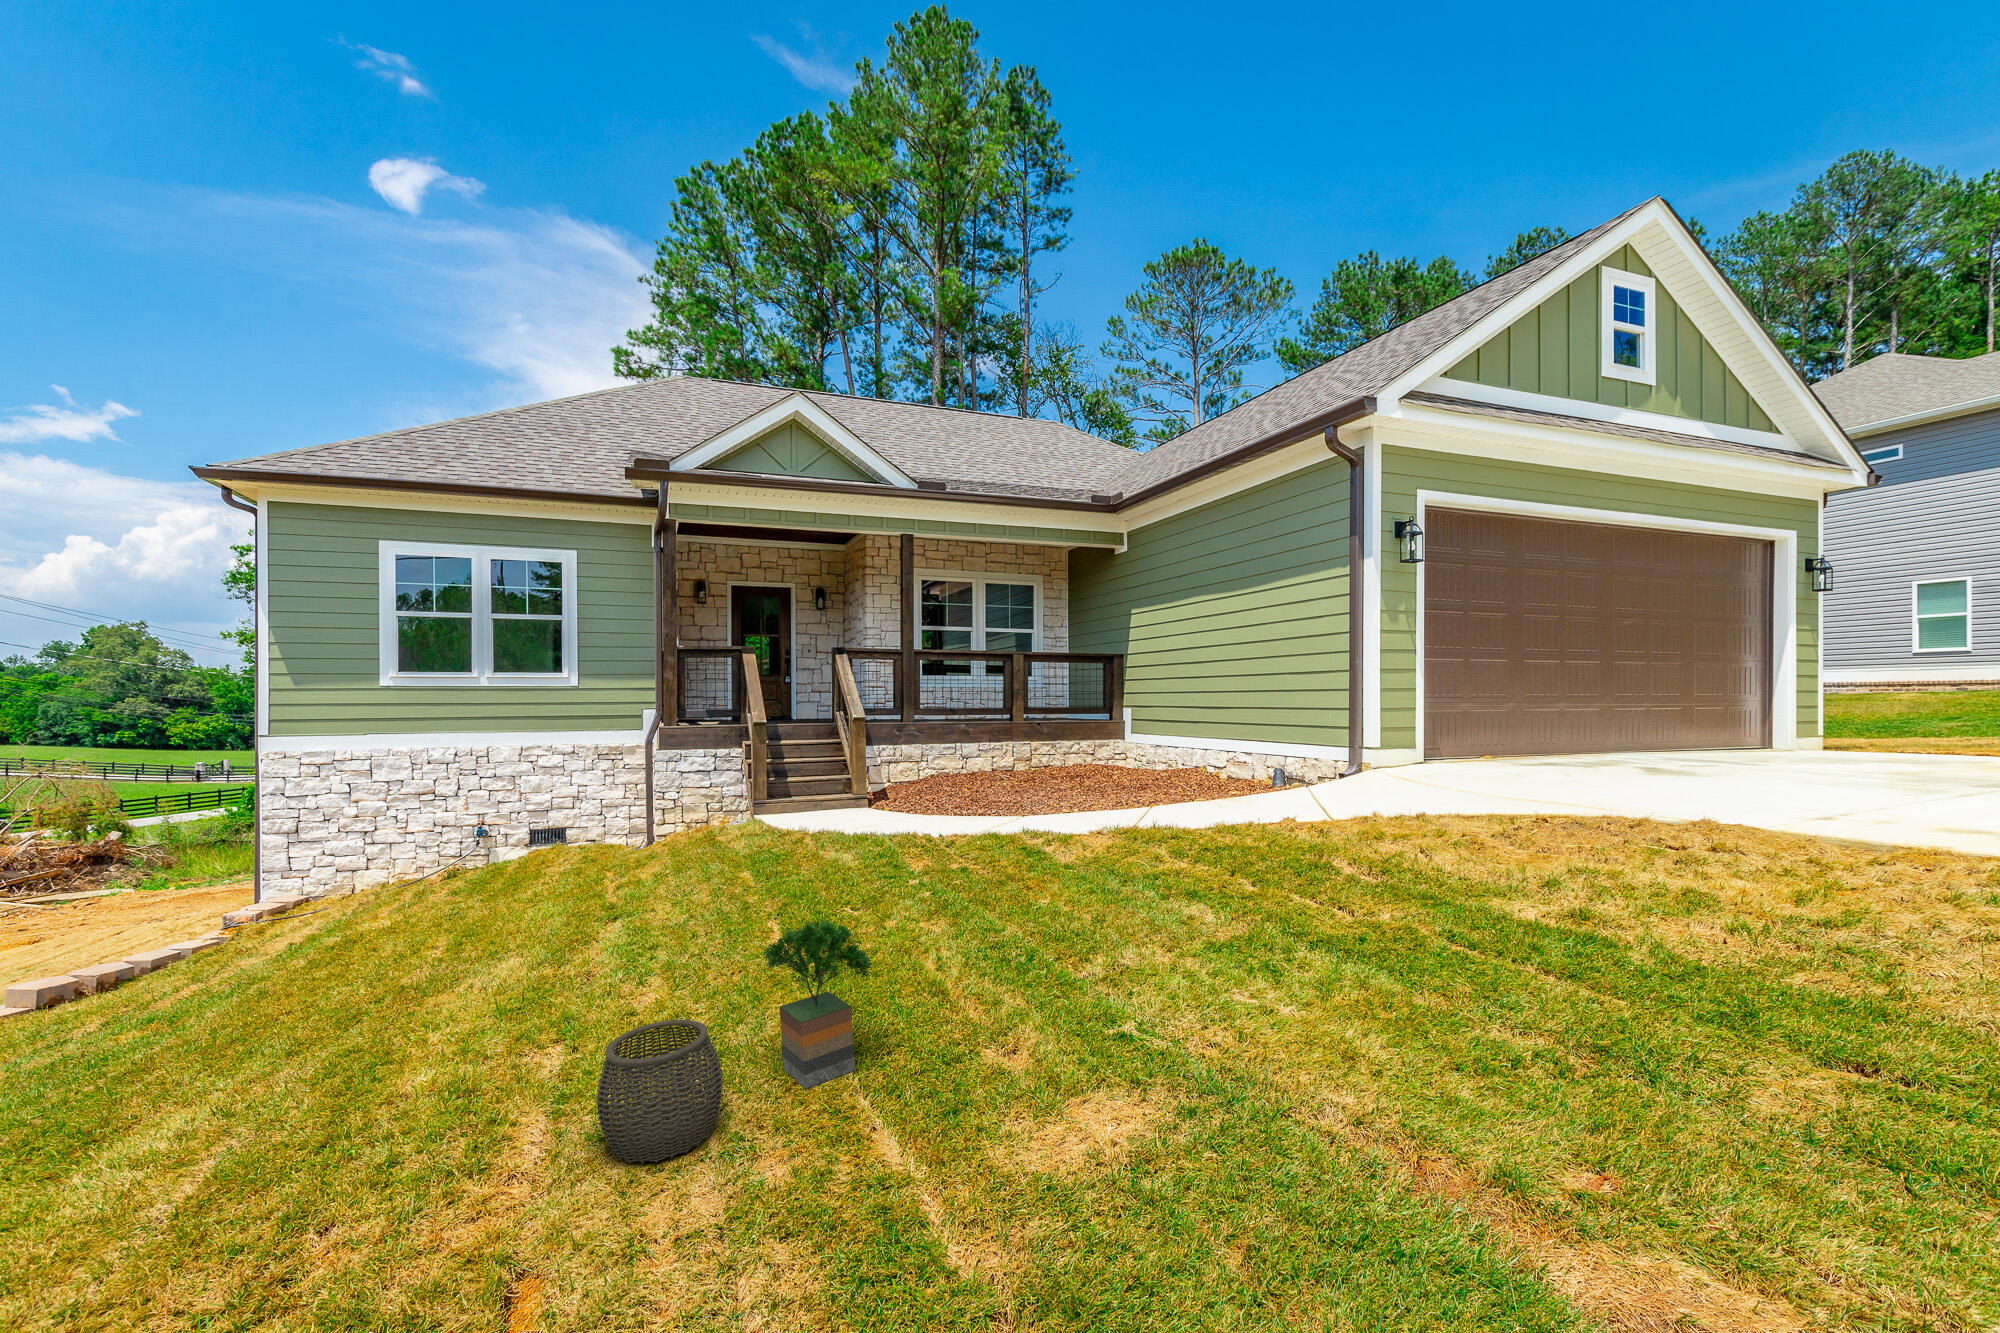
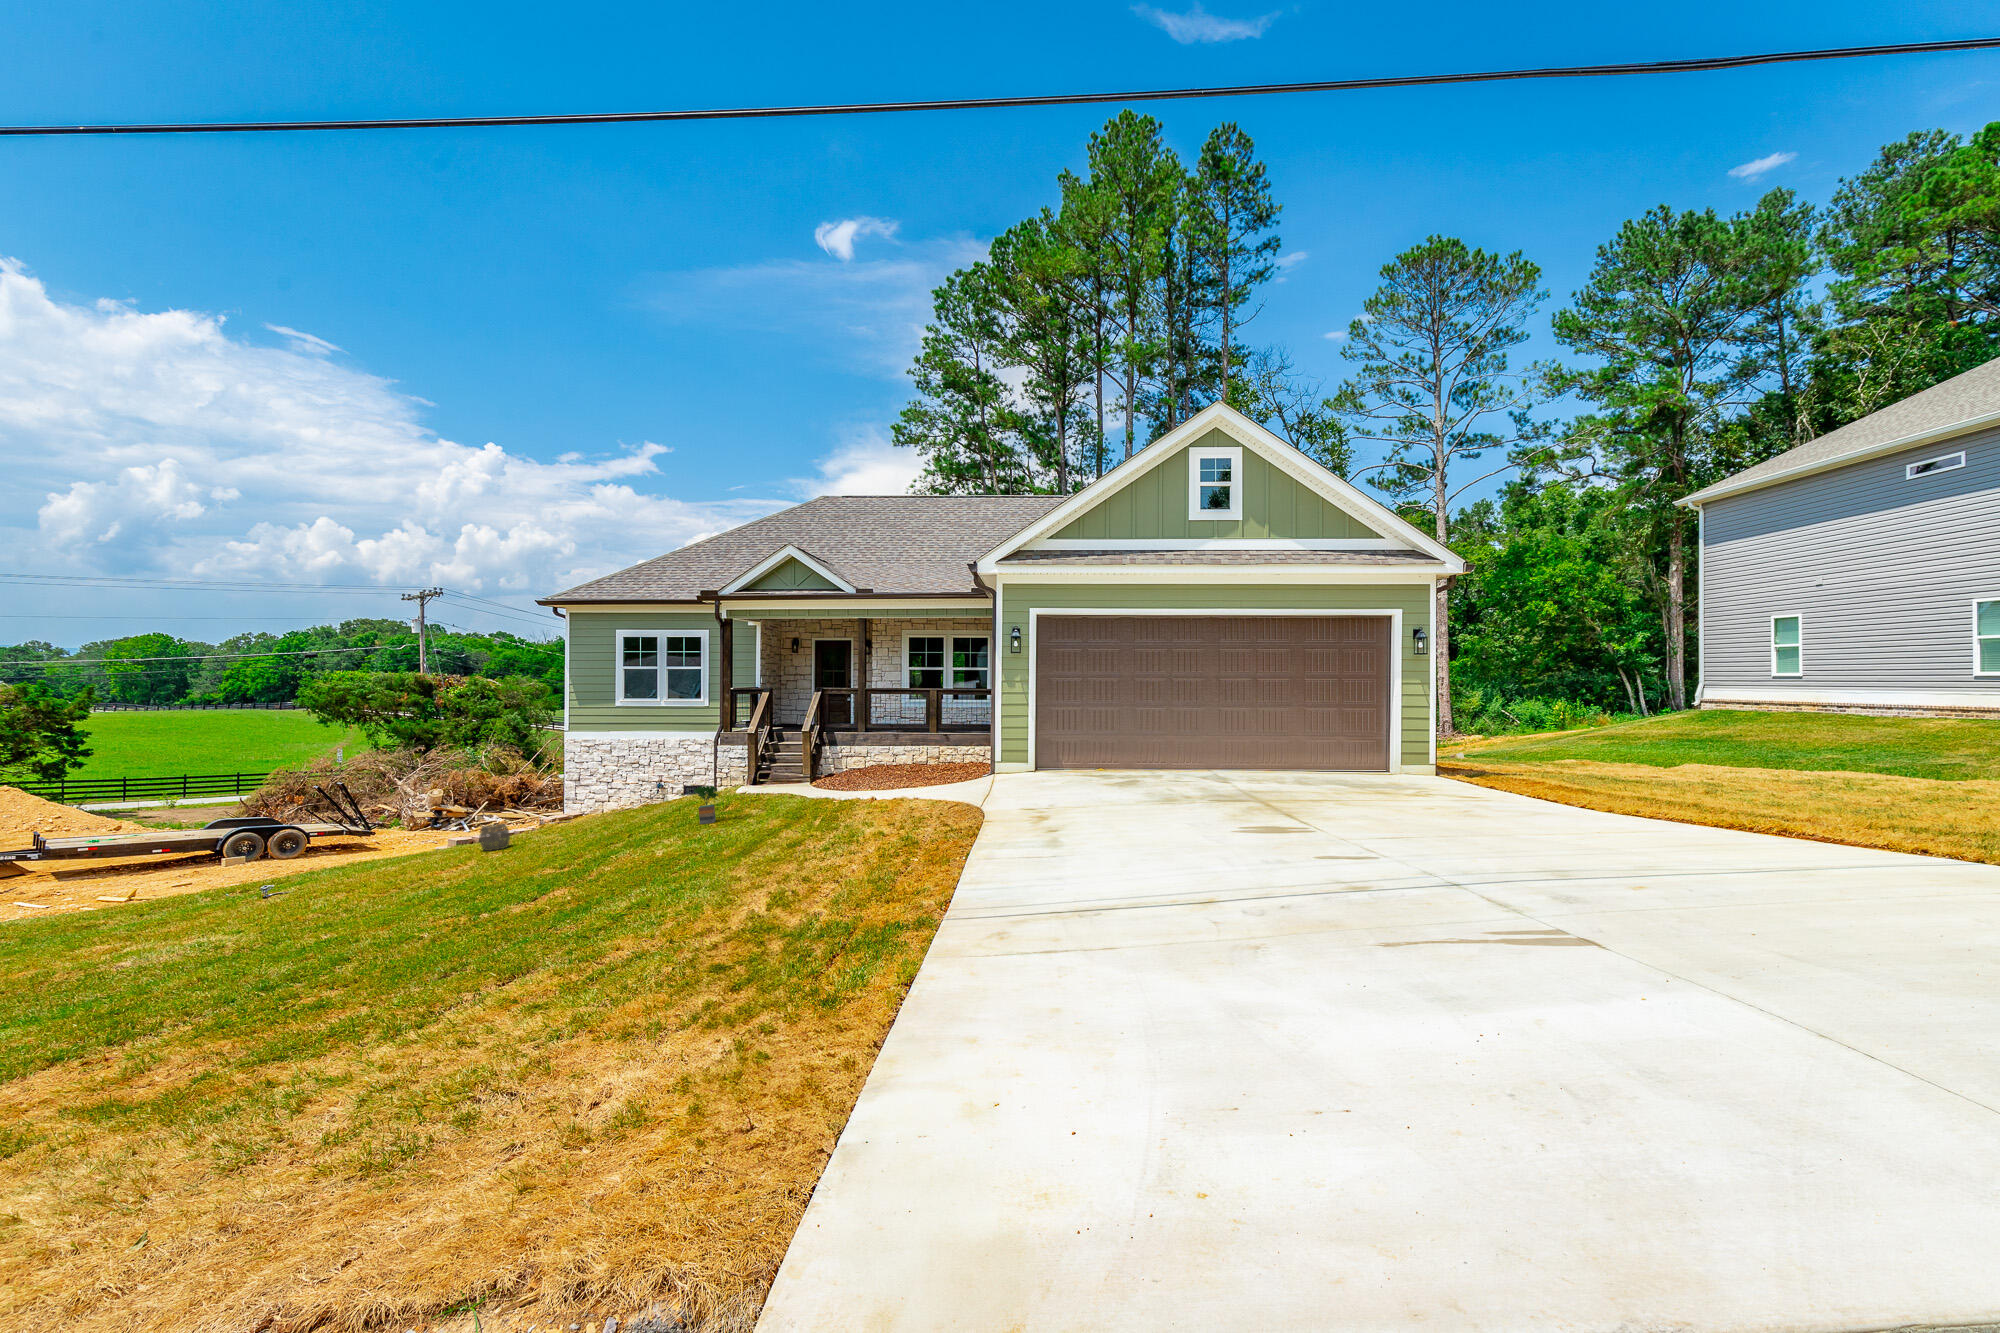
potted tree: present [763,920,872,1089] -> present [694,786,718,824]

